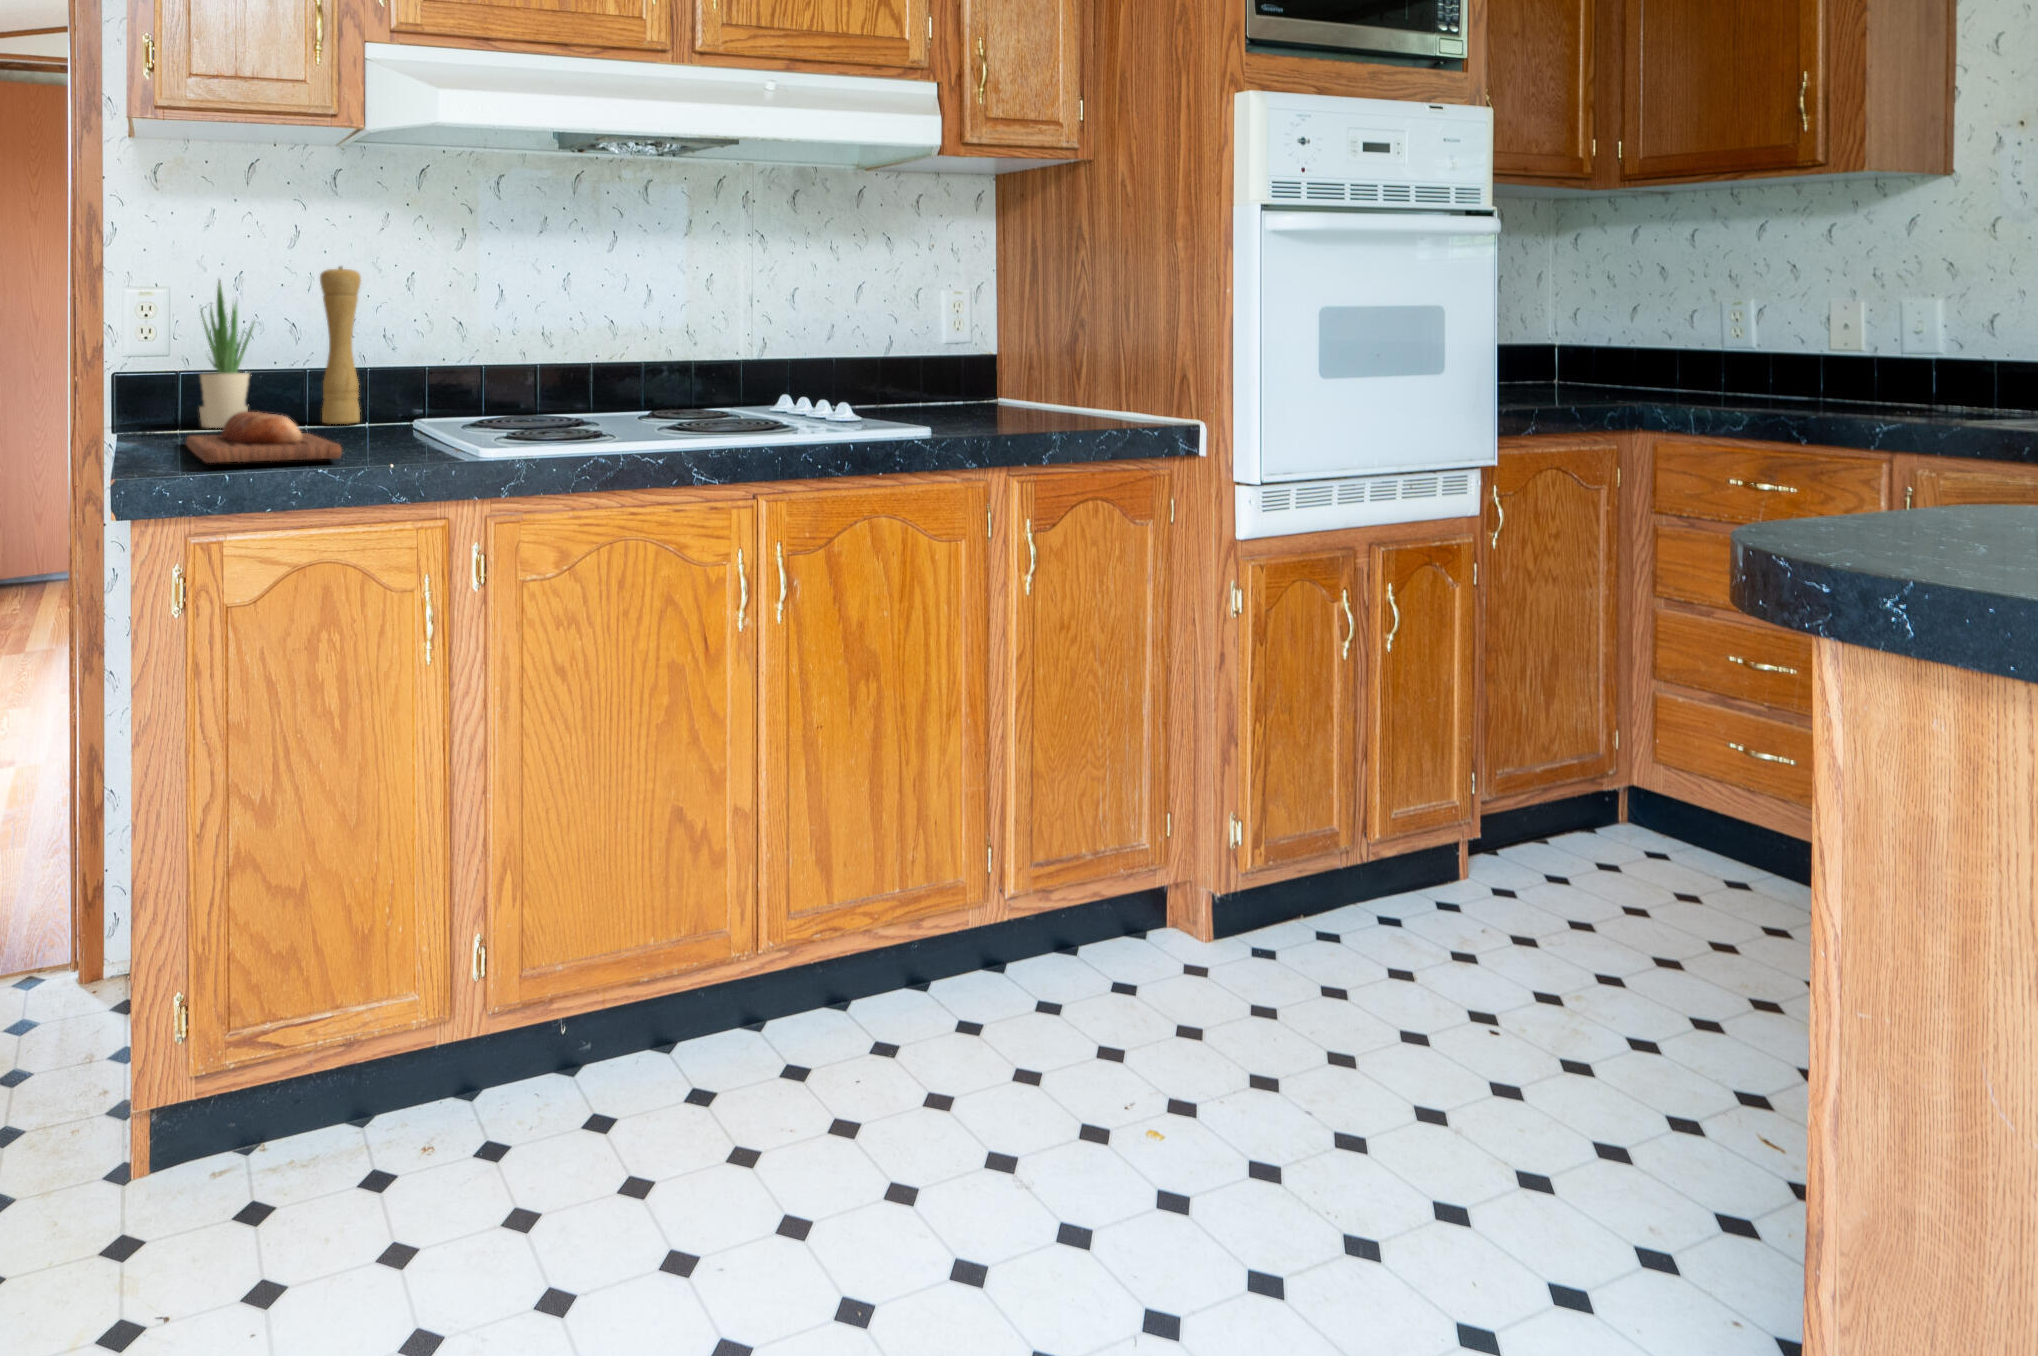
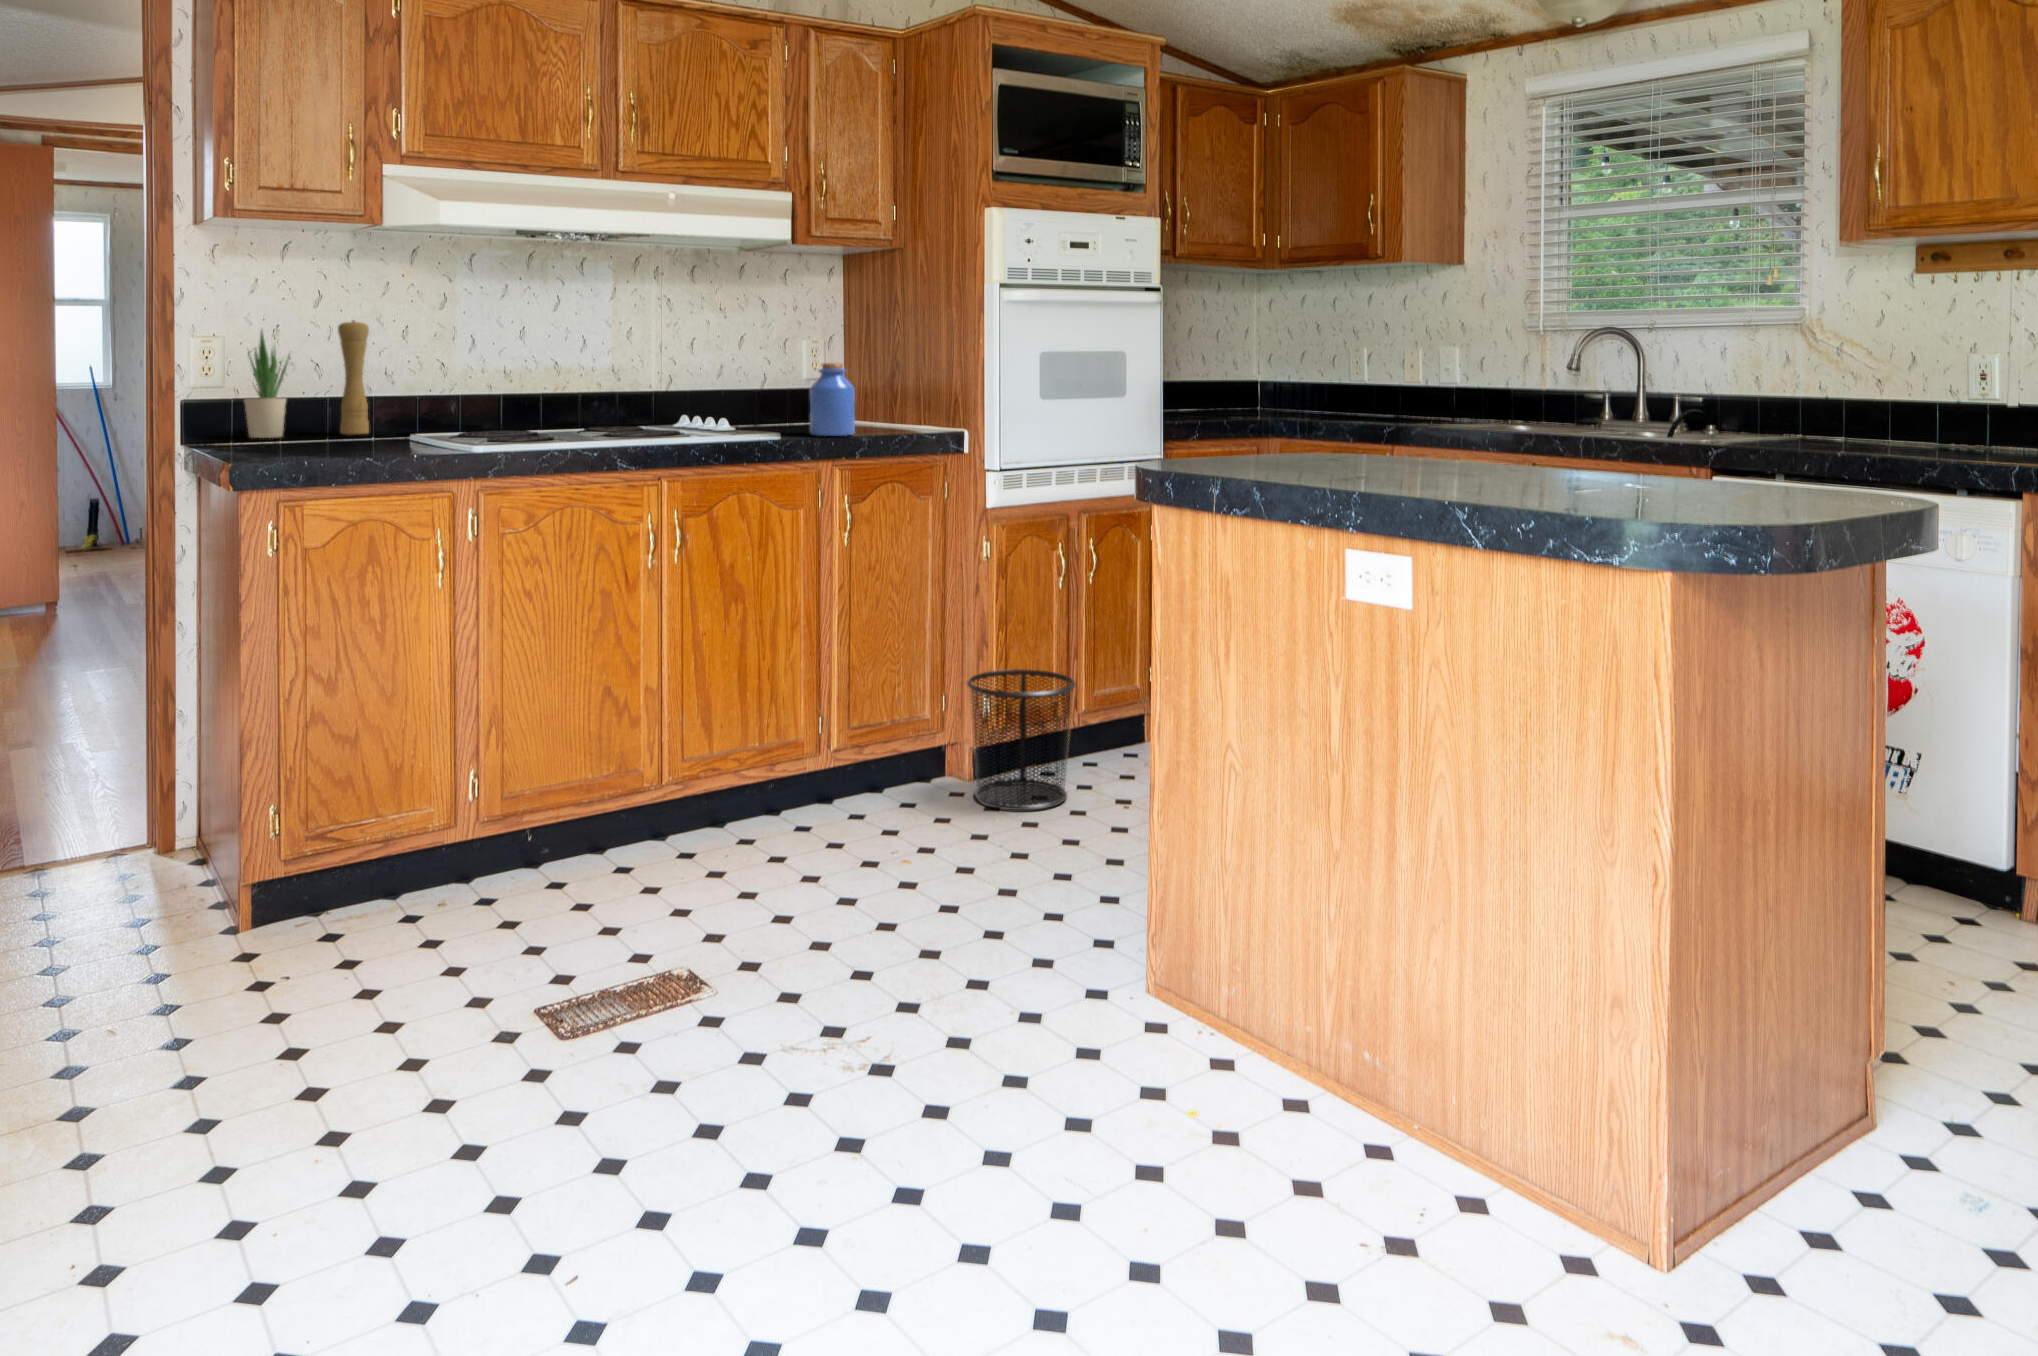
jar: none [968,323,1035,431] -> present [810,363,855,436]
bread loaf: present [186,412,342,463] -> none [250,425,375,459]
trash can: none [1210,788,1392,1025] -> present [967,669,1076,810]

